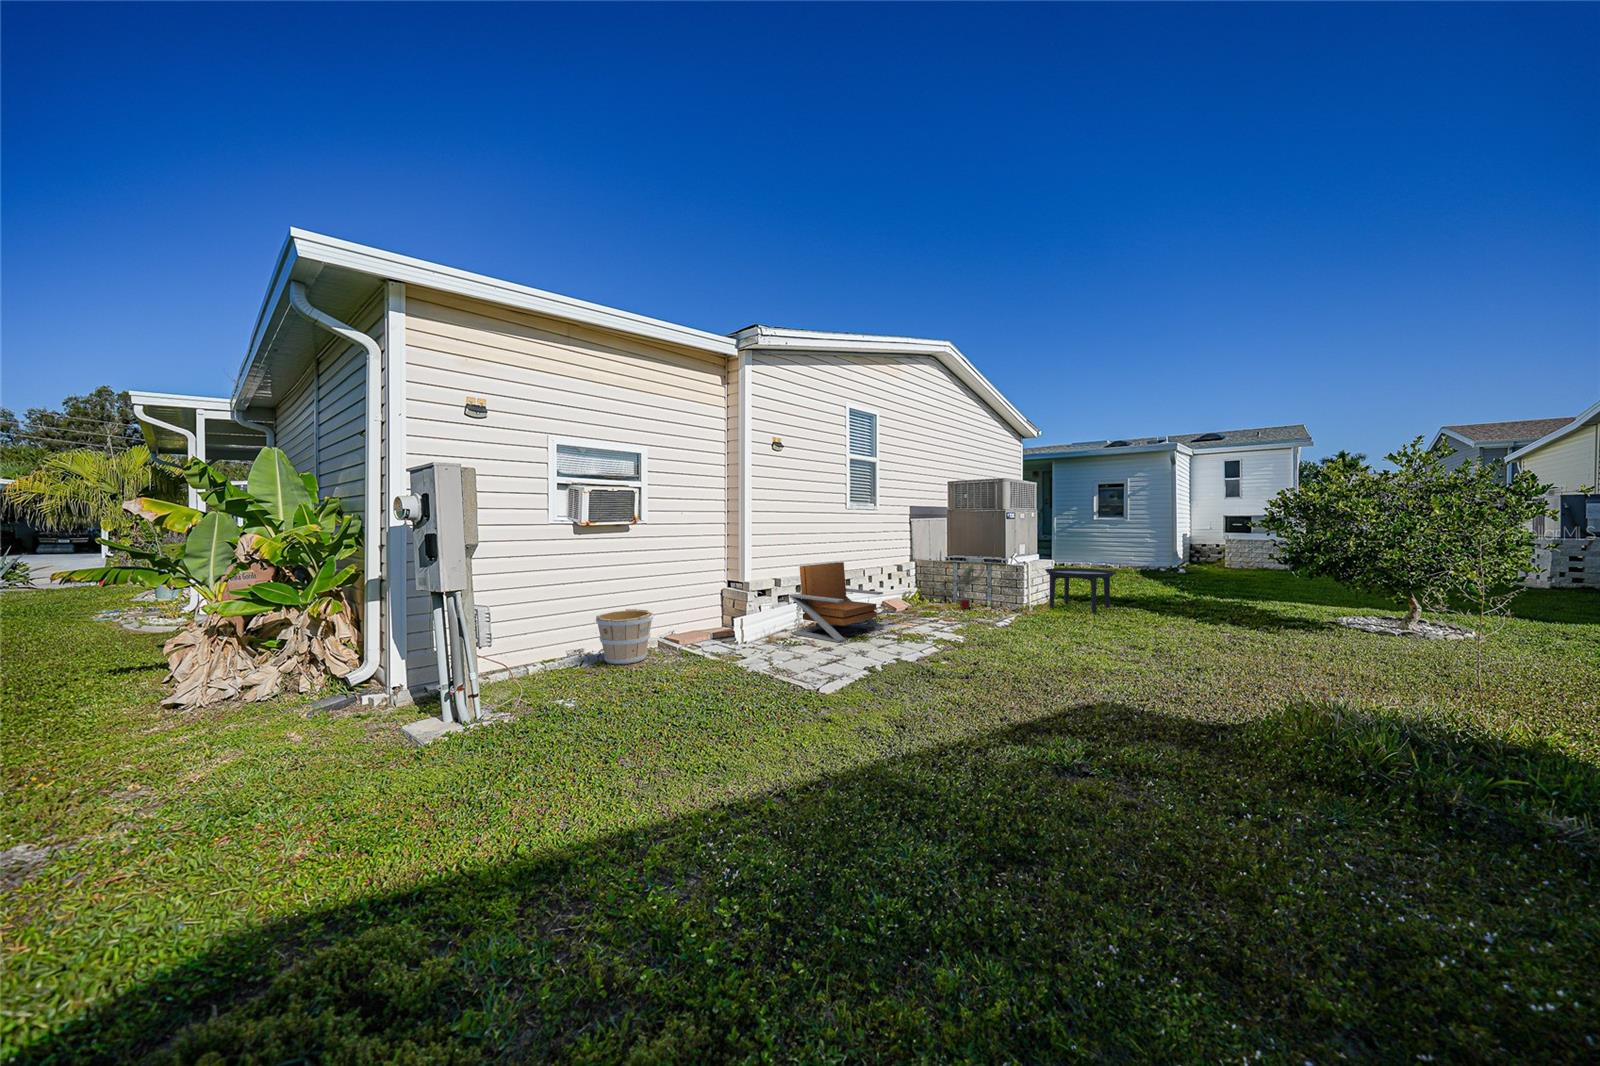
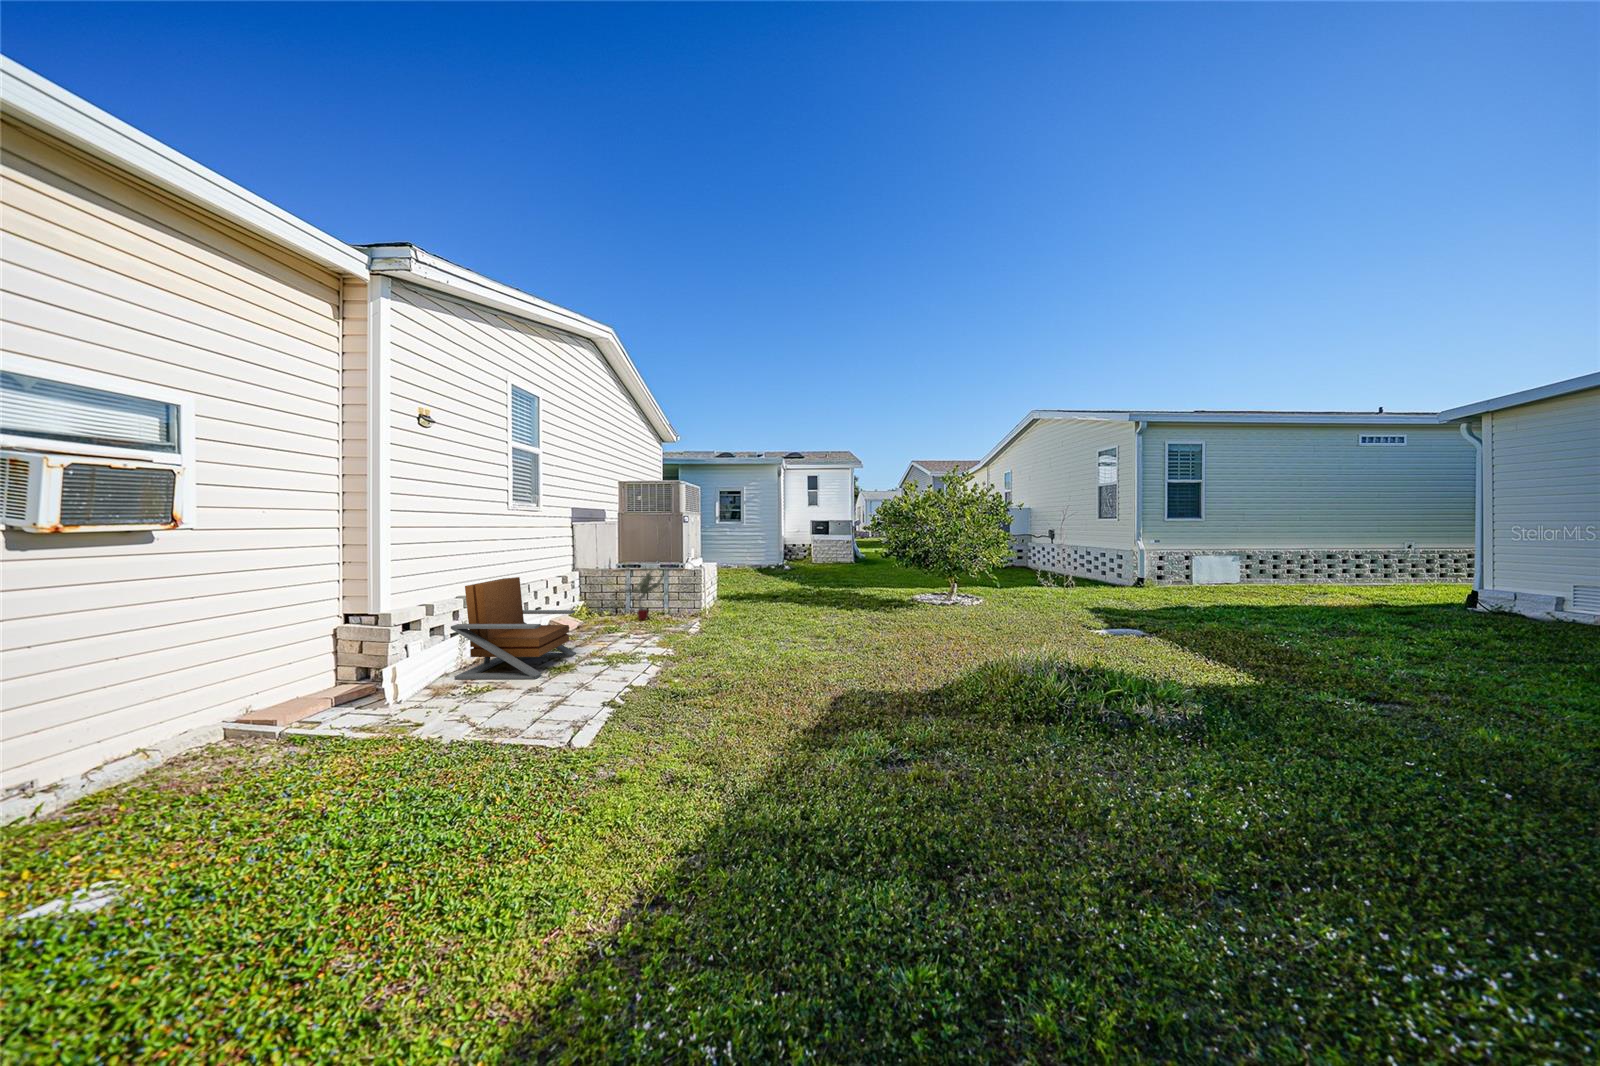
round table: present [1045,568,1117,612] -> none [713,570,773,610]
wooden bucket: present [596,609,653,664] -> none [89,681,236,793]

